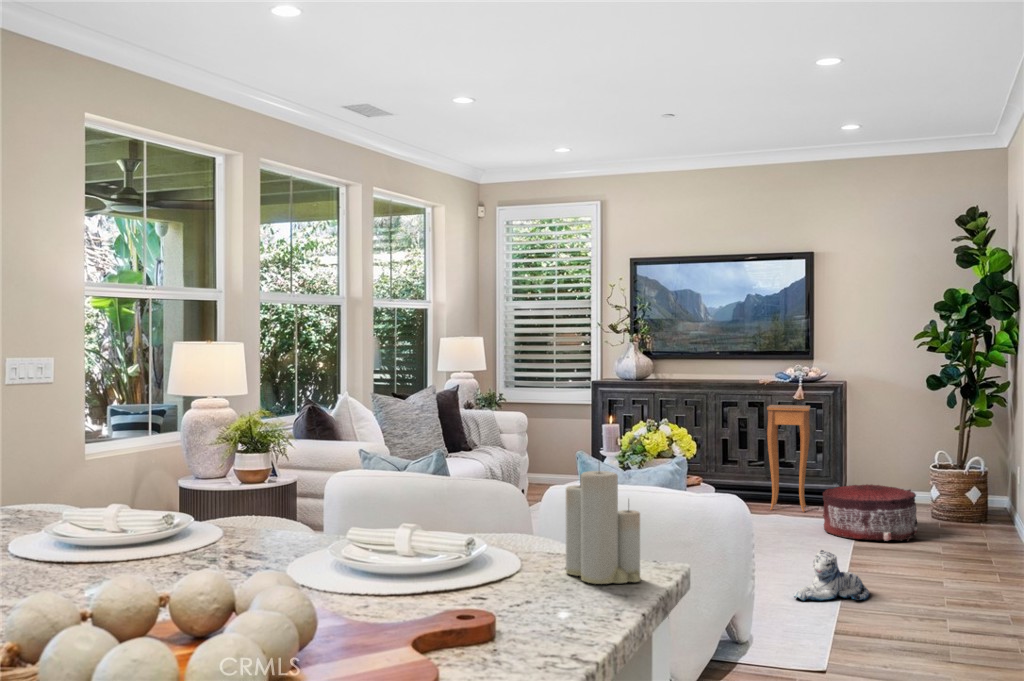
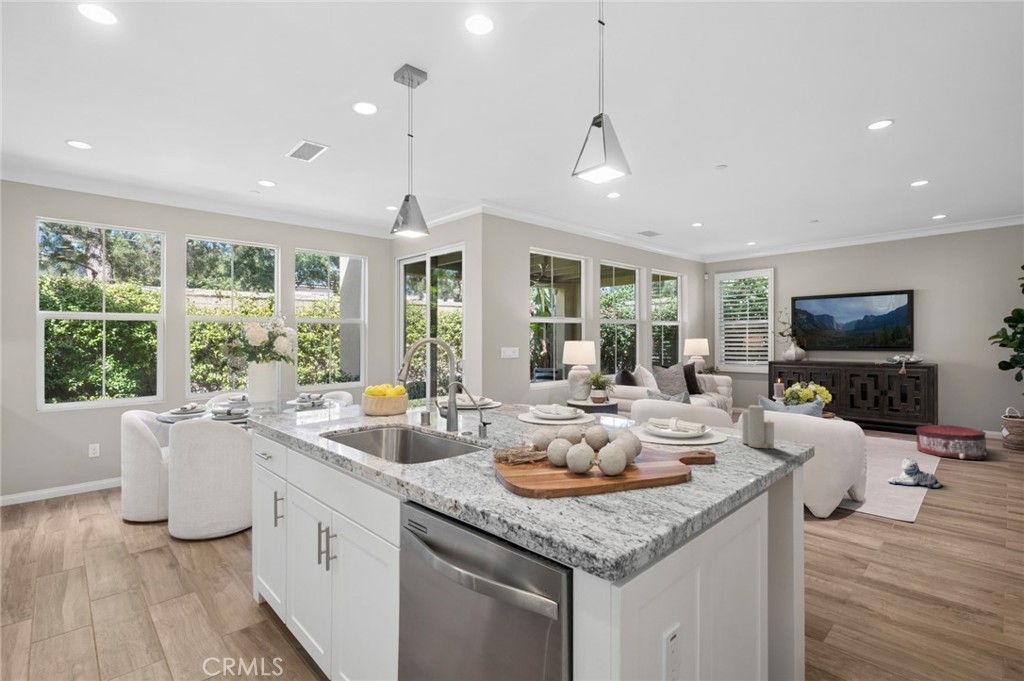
side table: present [767,405,810,512] -> none [879,377,910,438]

